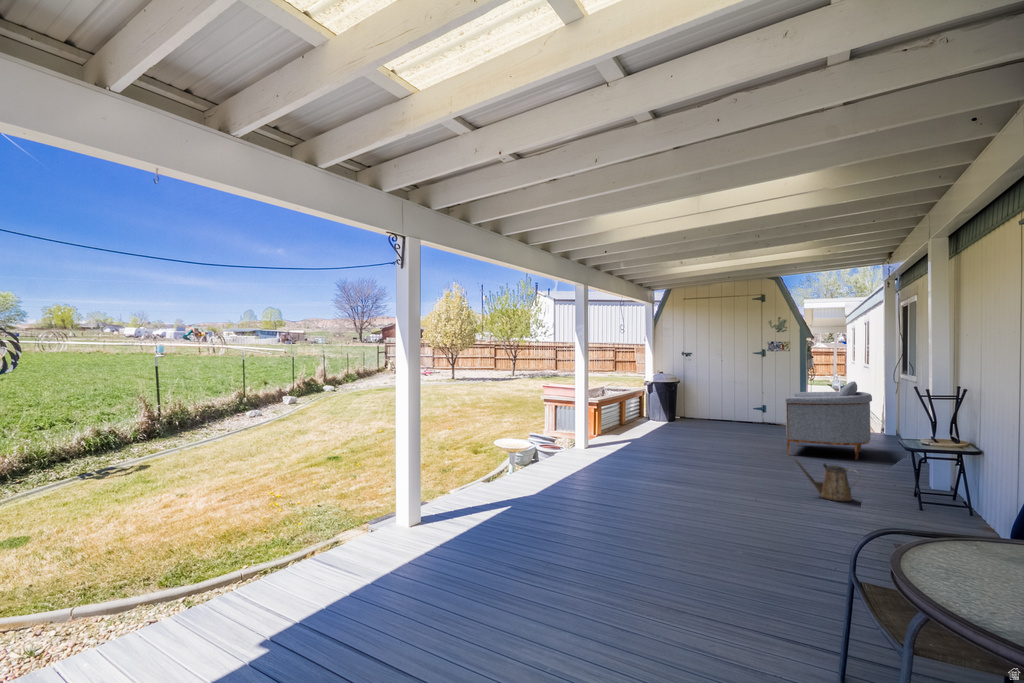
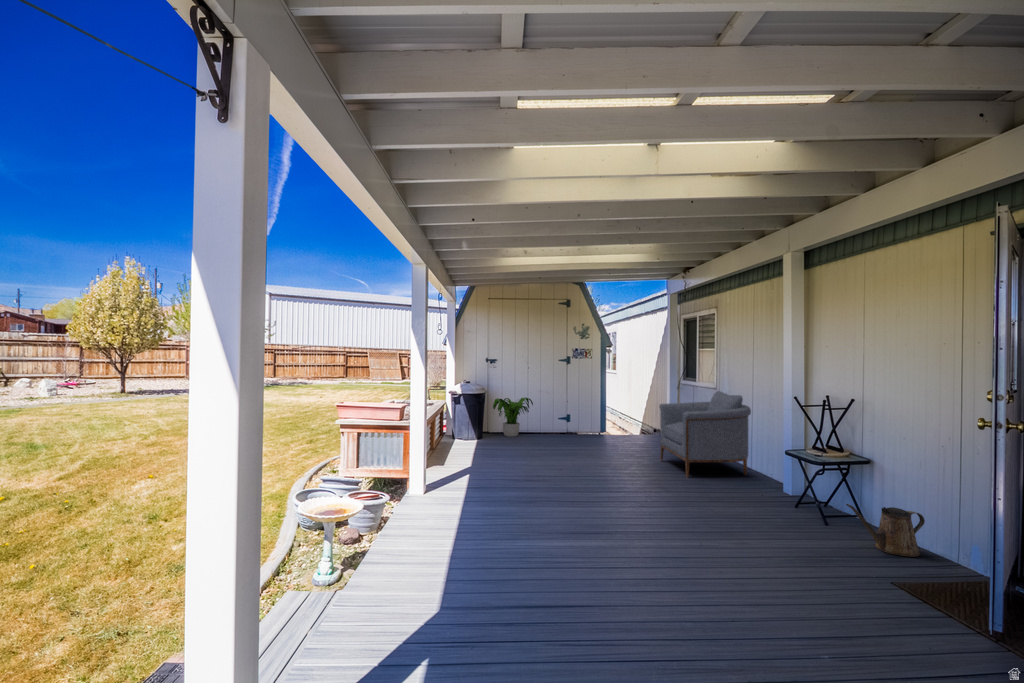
potted plant: none [683,387,726,422] -> present [493,398,533,437]

